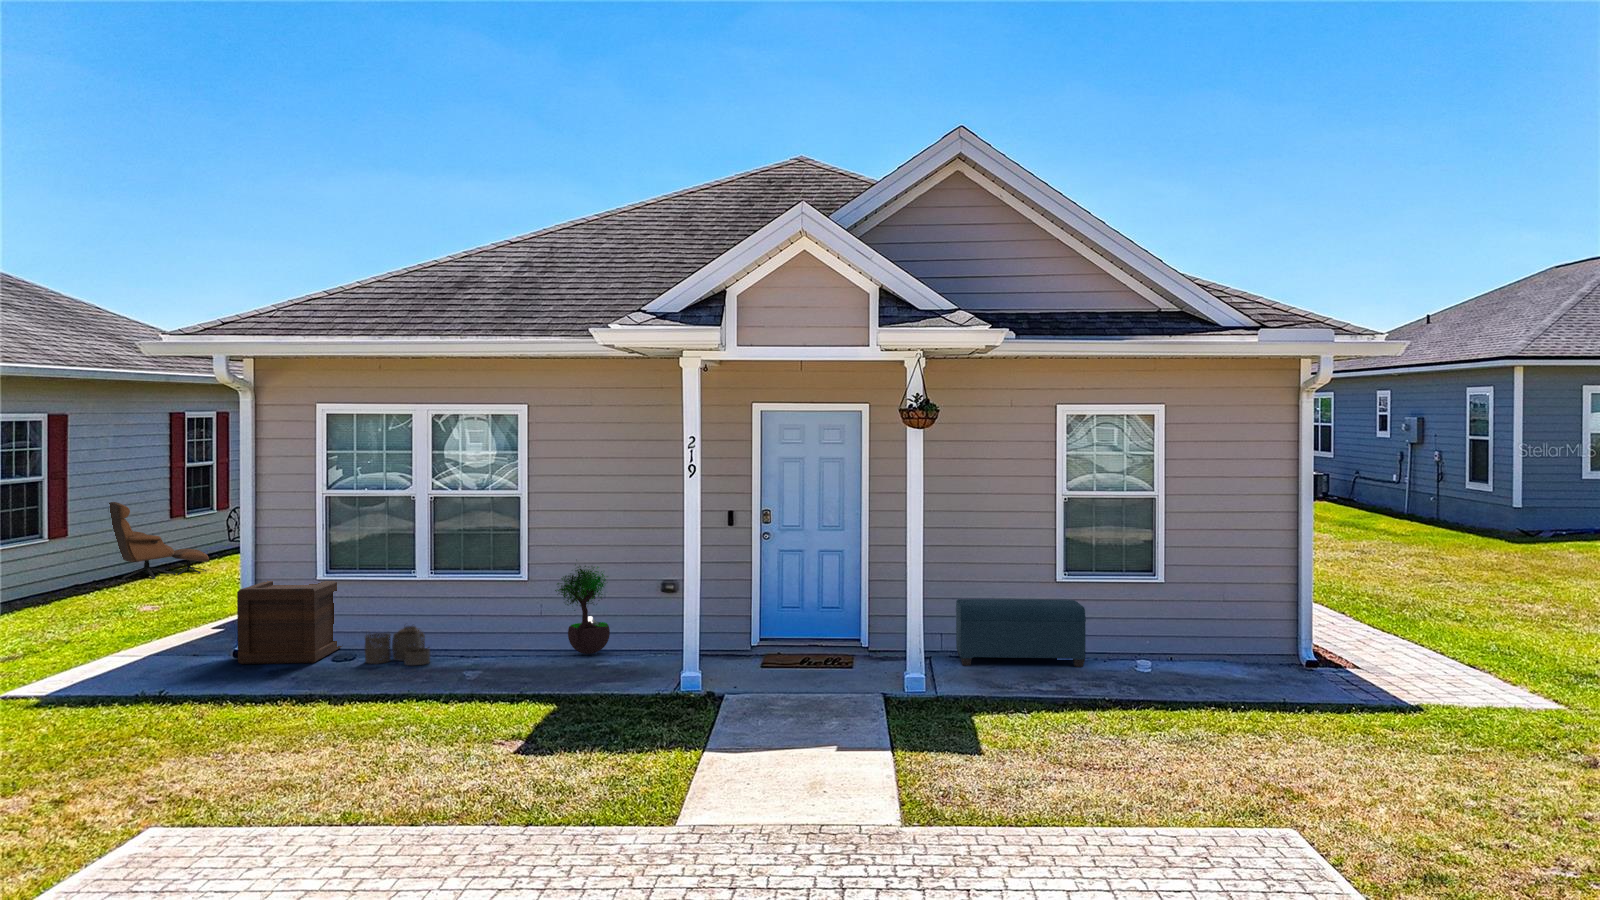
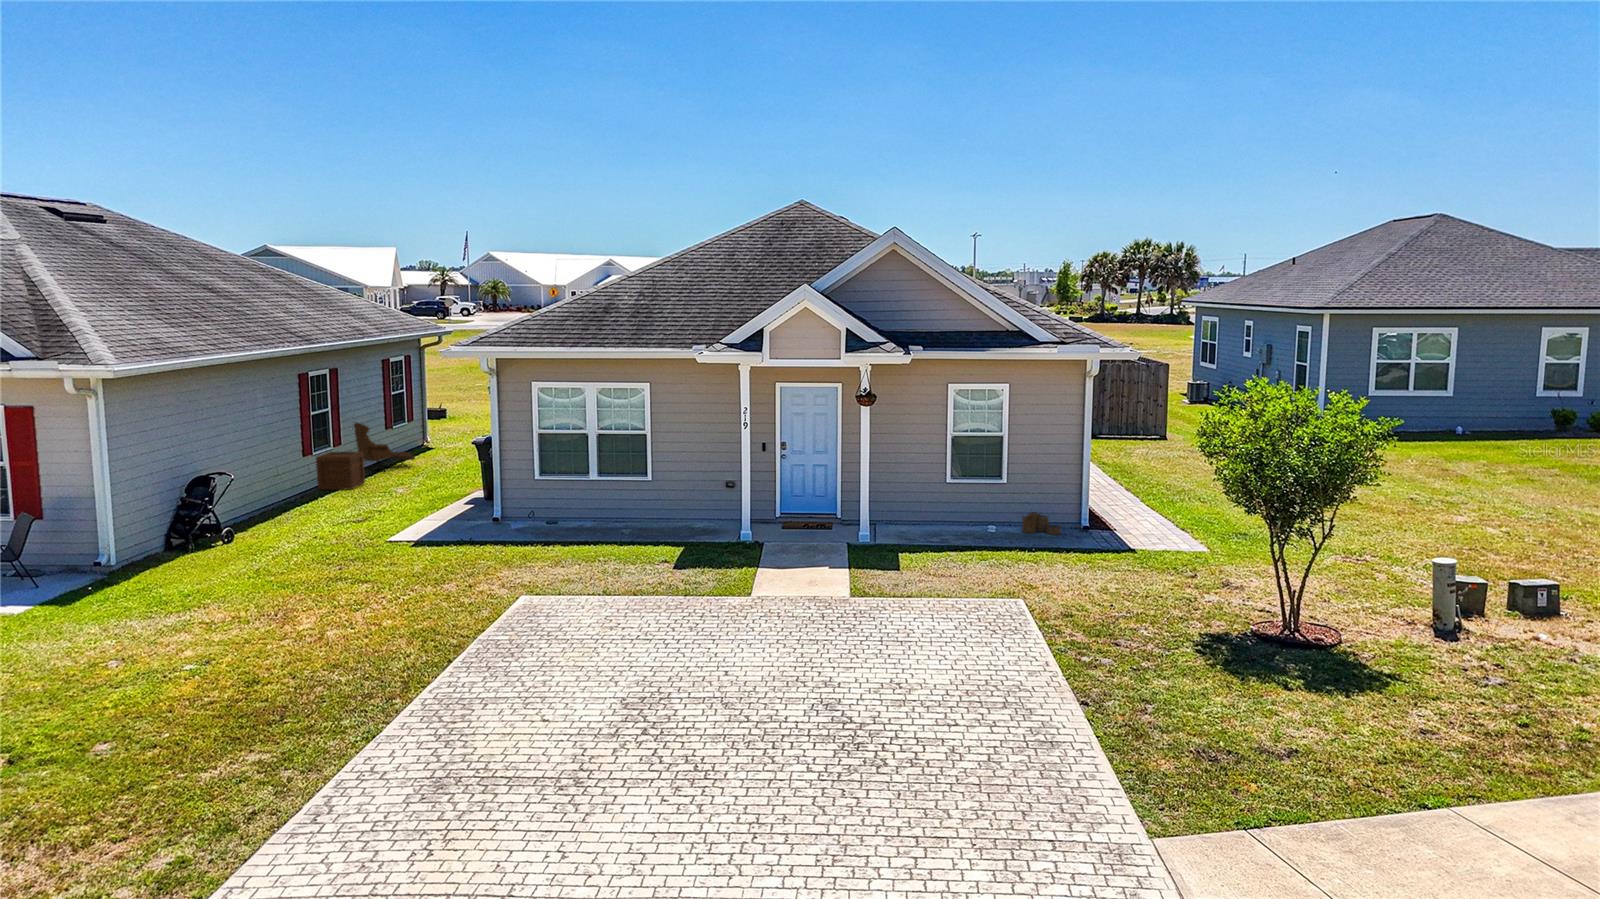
potted tree: present [555,564,610,654] -> none [670,471,700,523]
wooden crate: present [237,581,342,664] -> present [316,451,365,490]
bench: present [956,599,1086,667] -> none [890,493,958,530]
woven basket: present [365,626,430,665] -> present [1022,512,1061,535]

